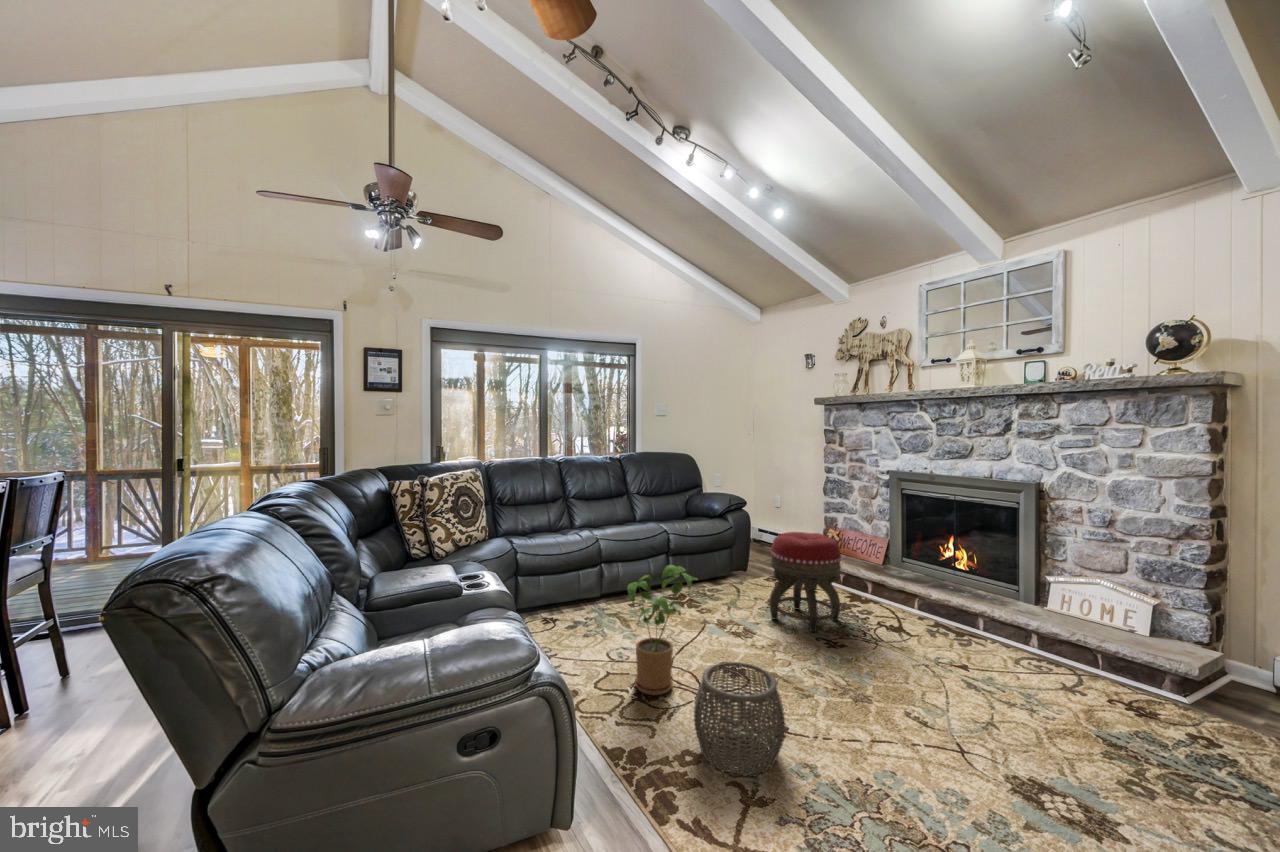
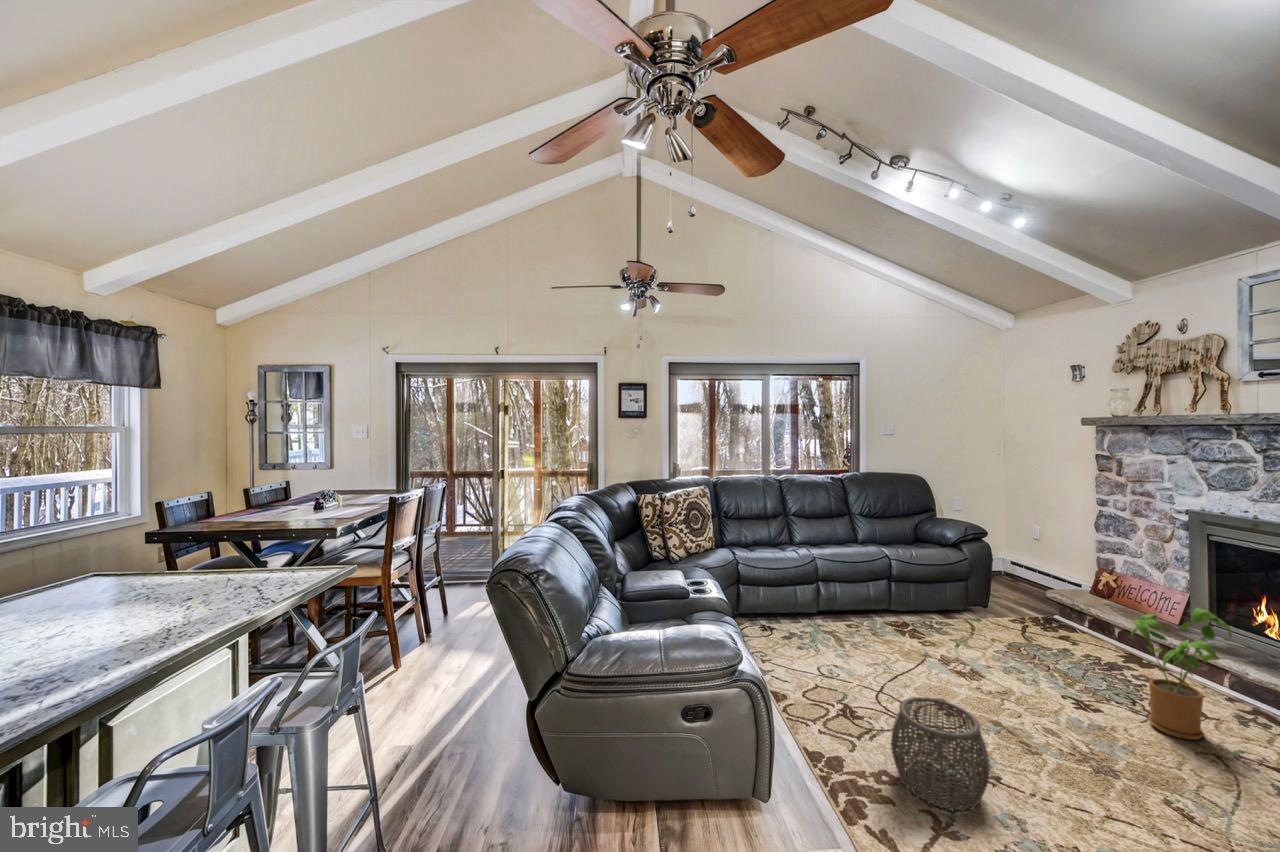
footstool: present [769,532,841,632] -> none [1004,574,1101,689]
house plant: present [627,565,697,695] -> present [1131,608,1232,740]

